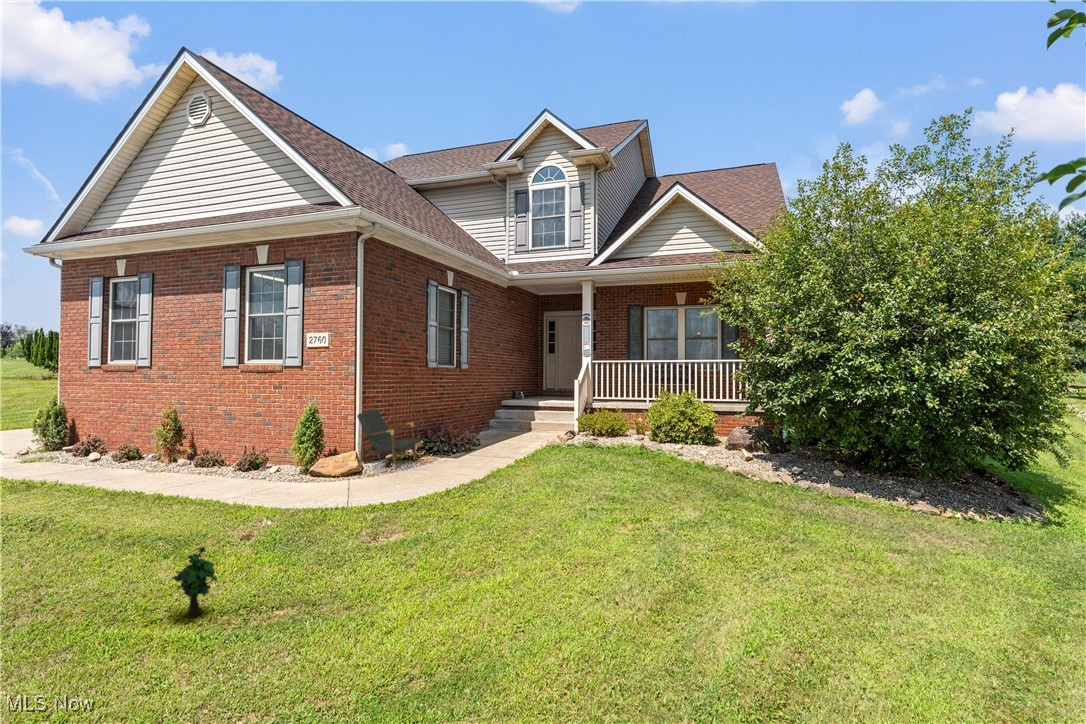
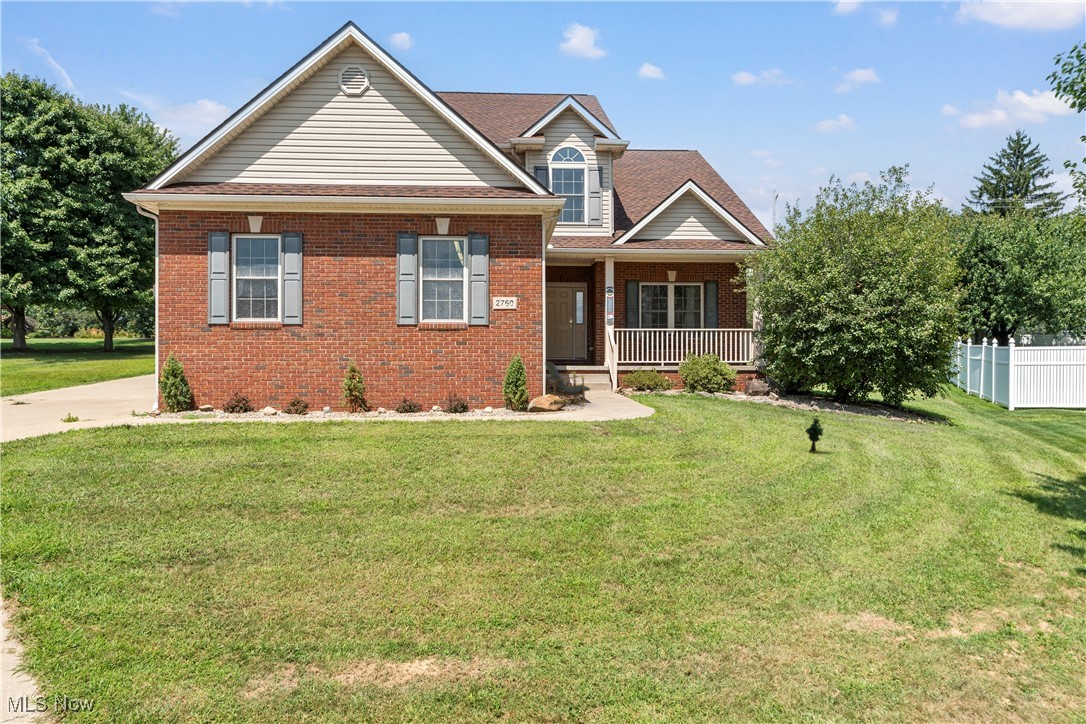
decorative plant: present [172,547,217,618] -> present [805,416,823,453]

